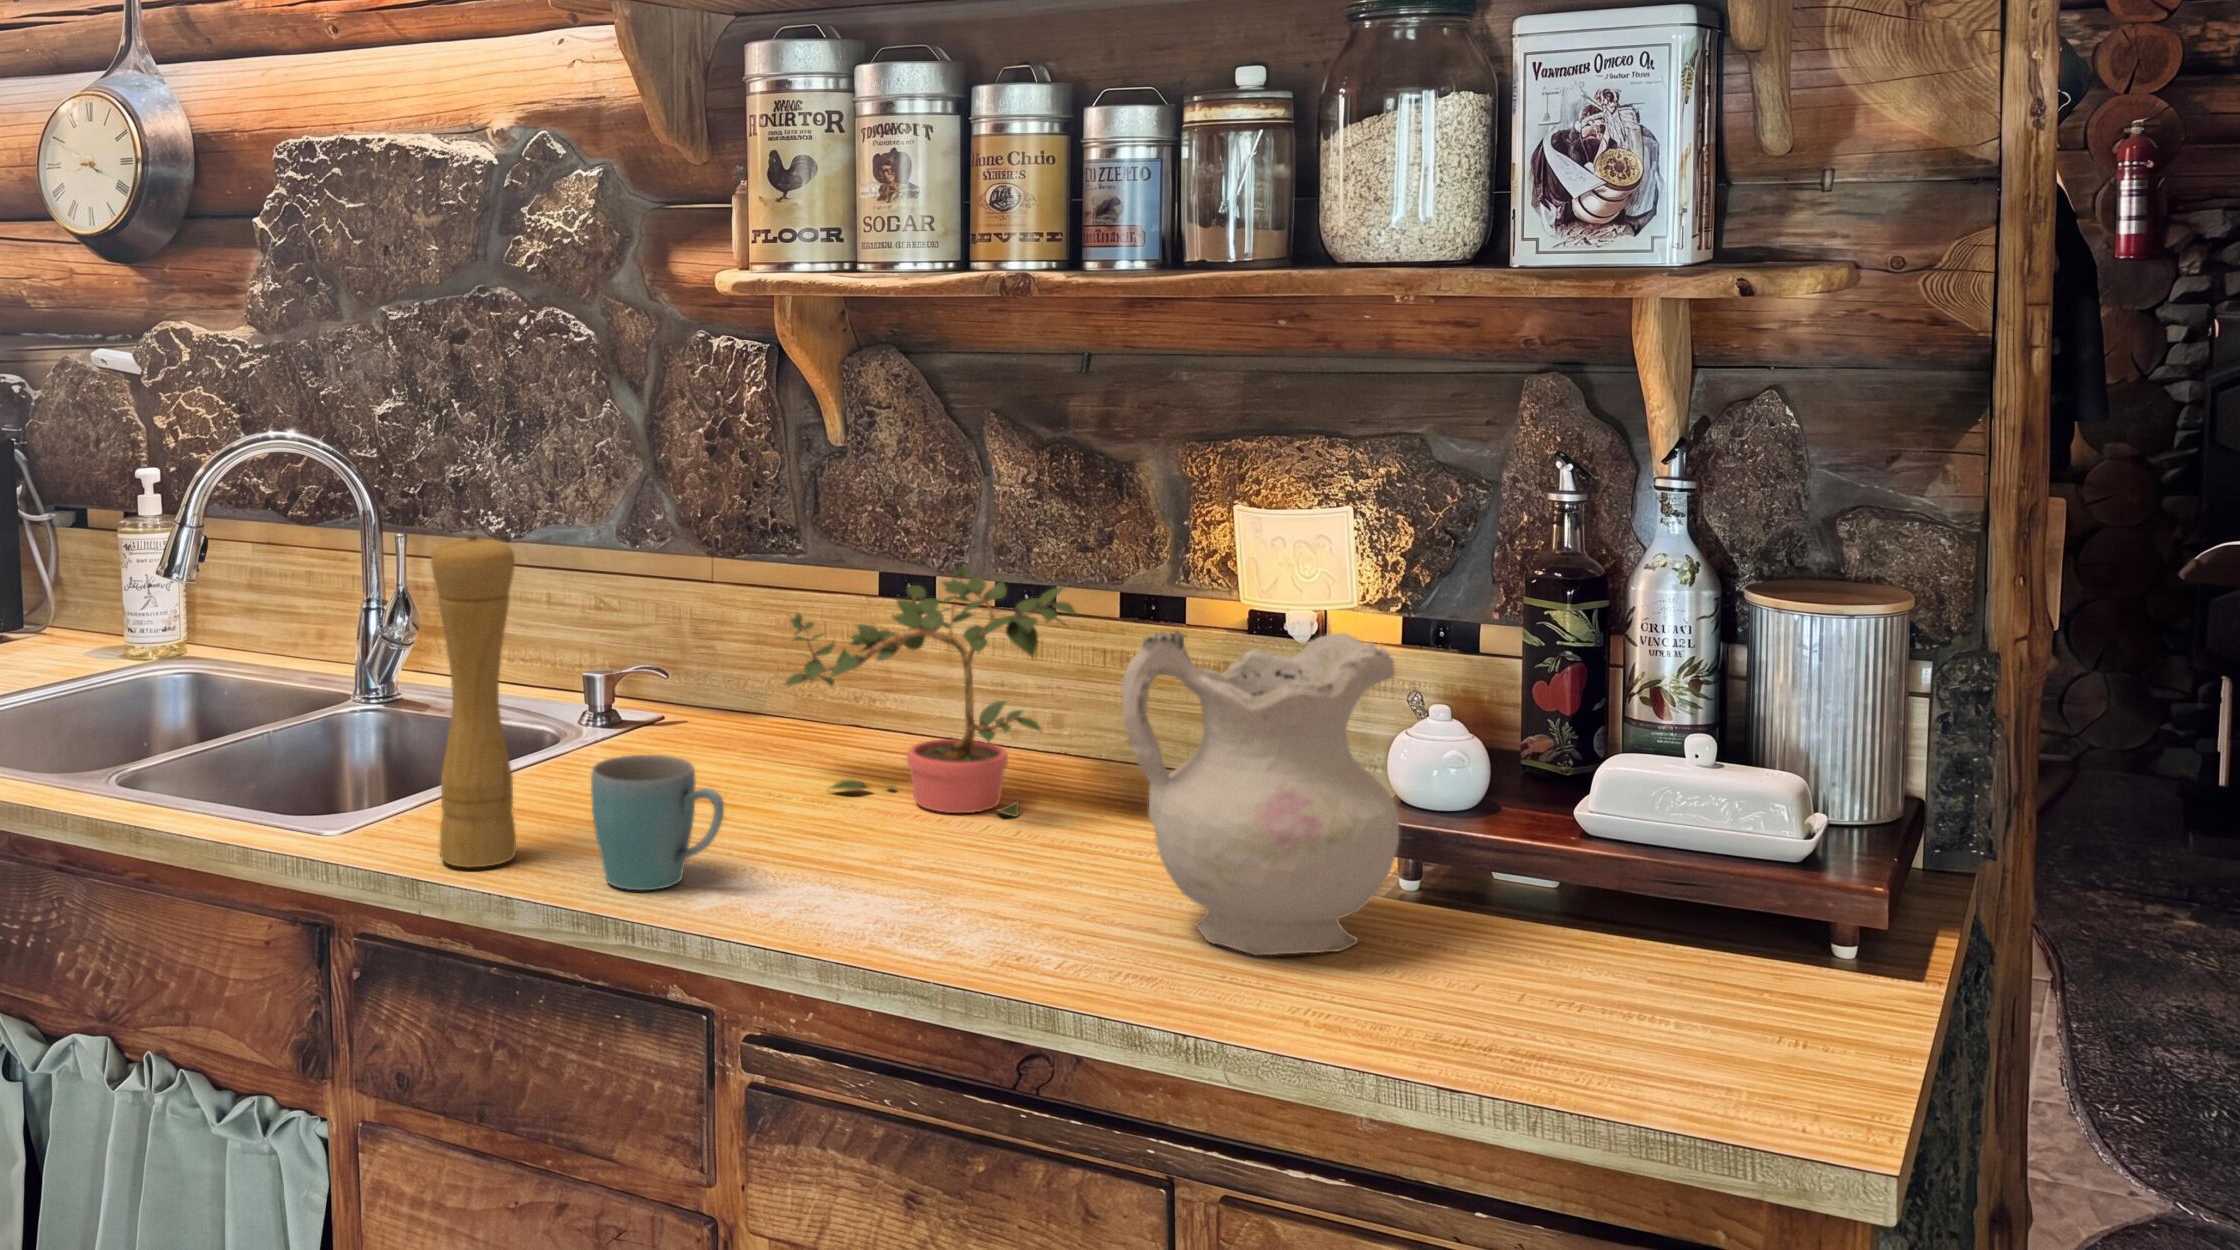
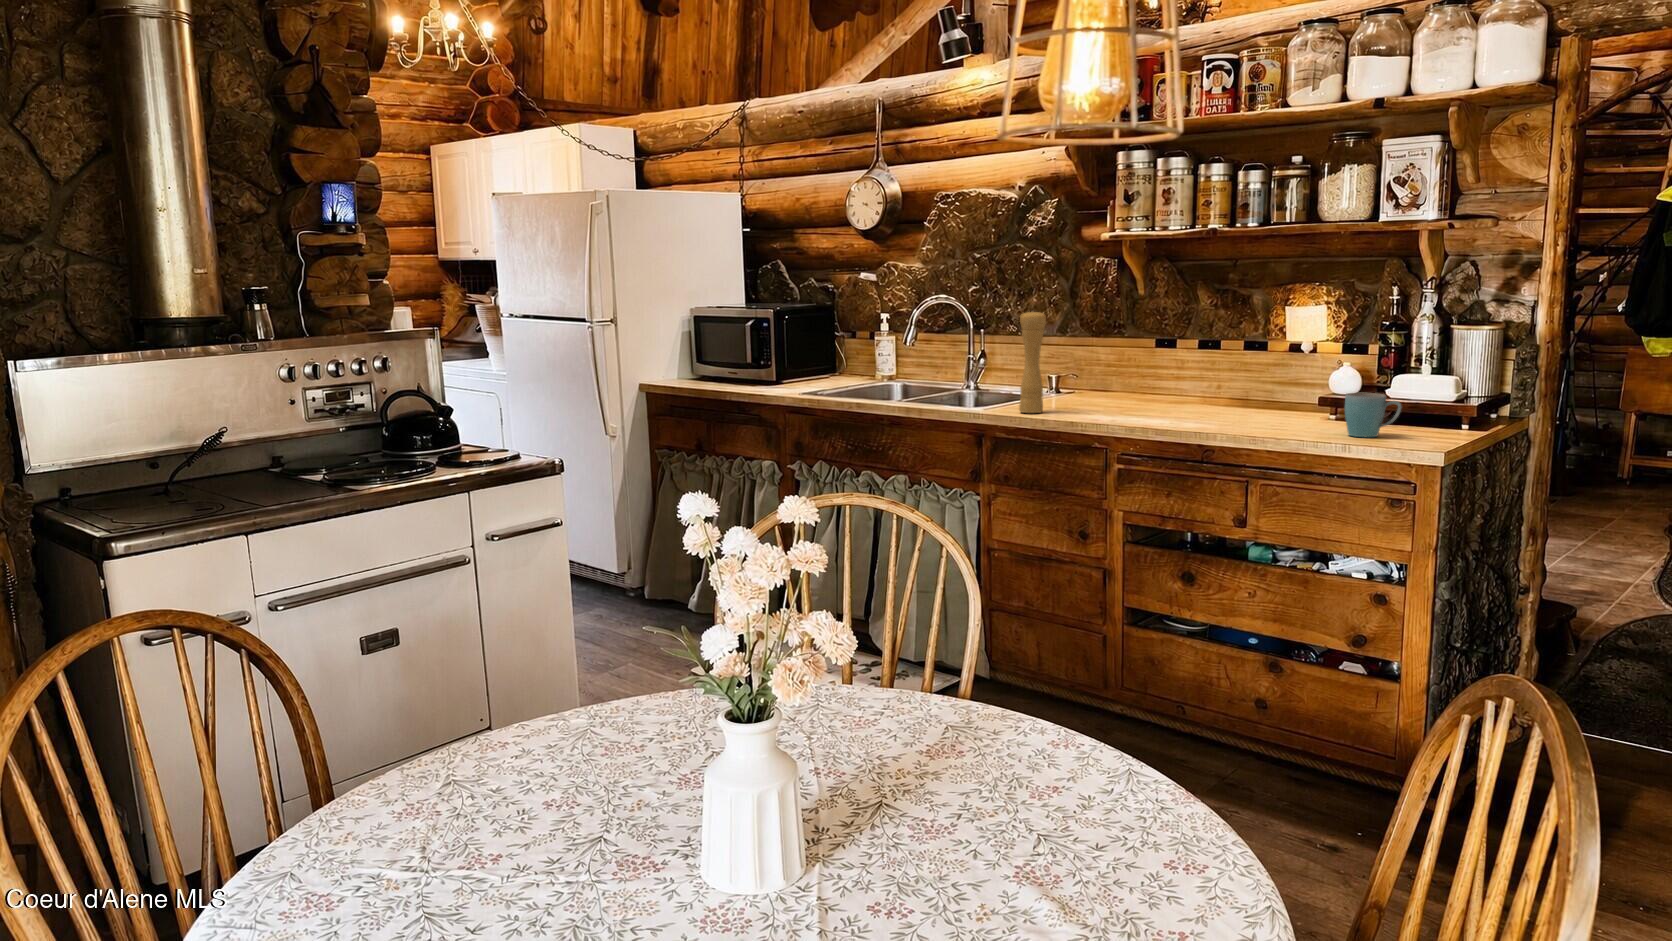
potted plant: present [785,565,1076,817] -> none [1124,327,1228,408]
ceramic pitcher: present [1122,631,1399,955] -> none [1241,330,1328,426]
mug: present [591,755,724,890] -> present [1345,392,1402,437]

